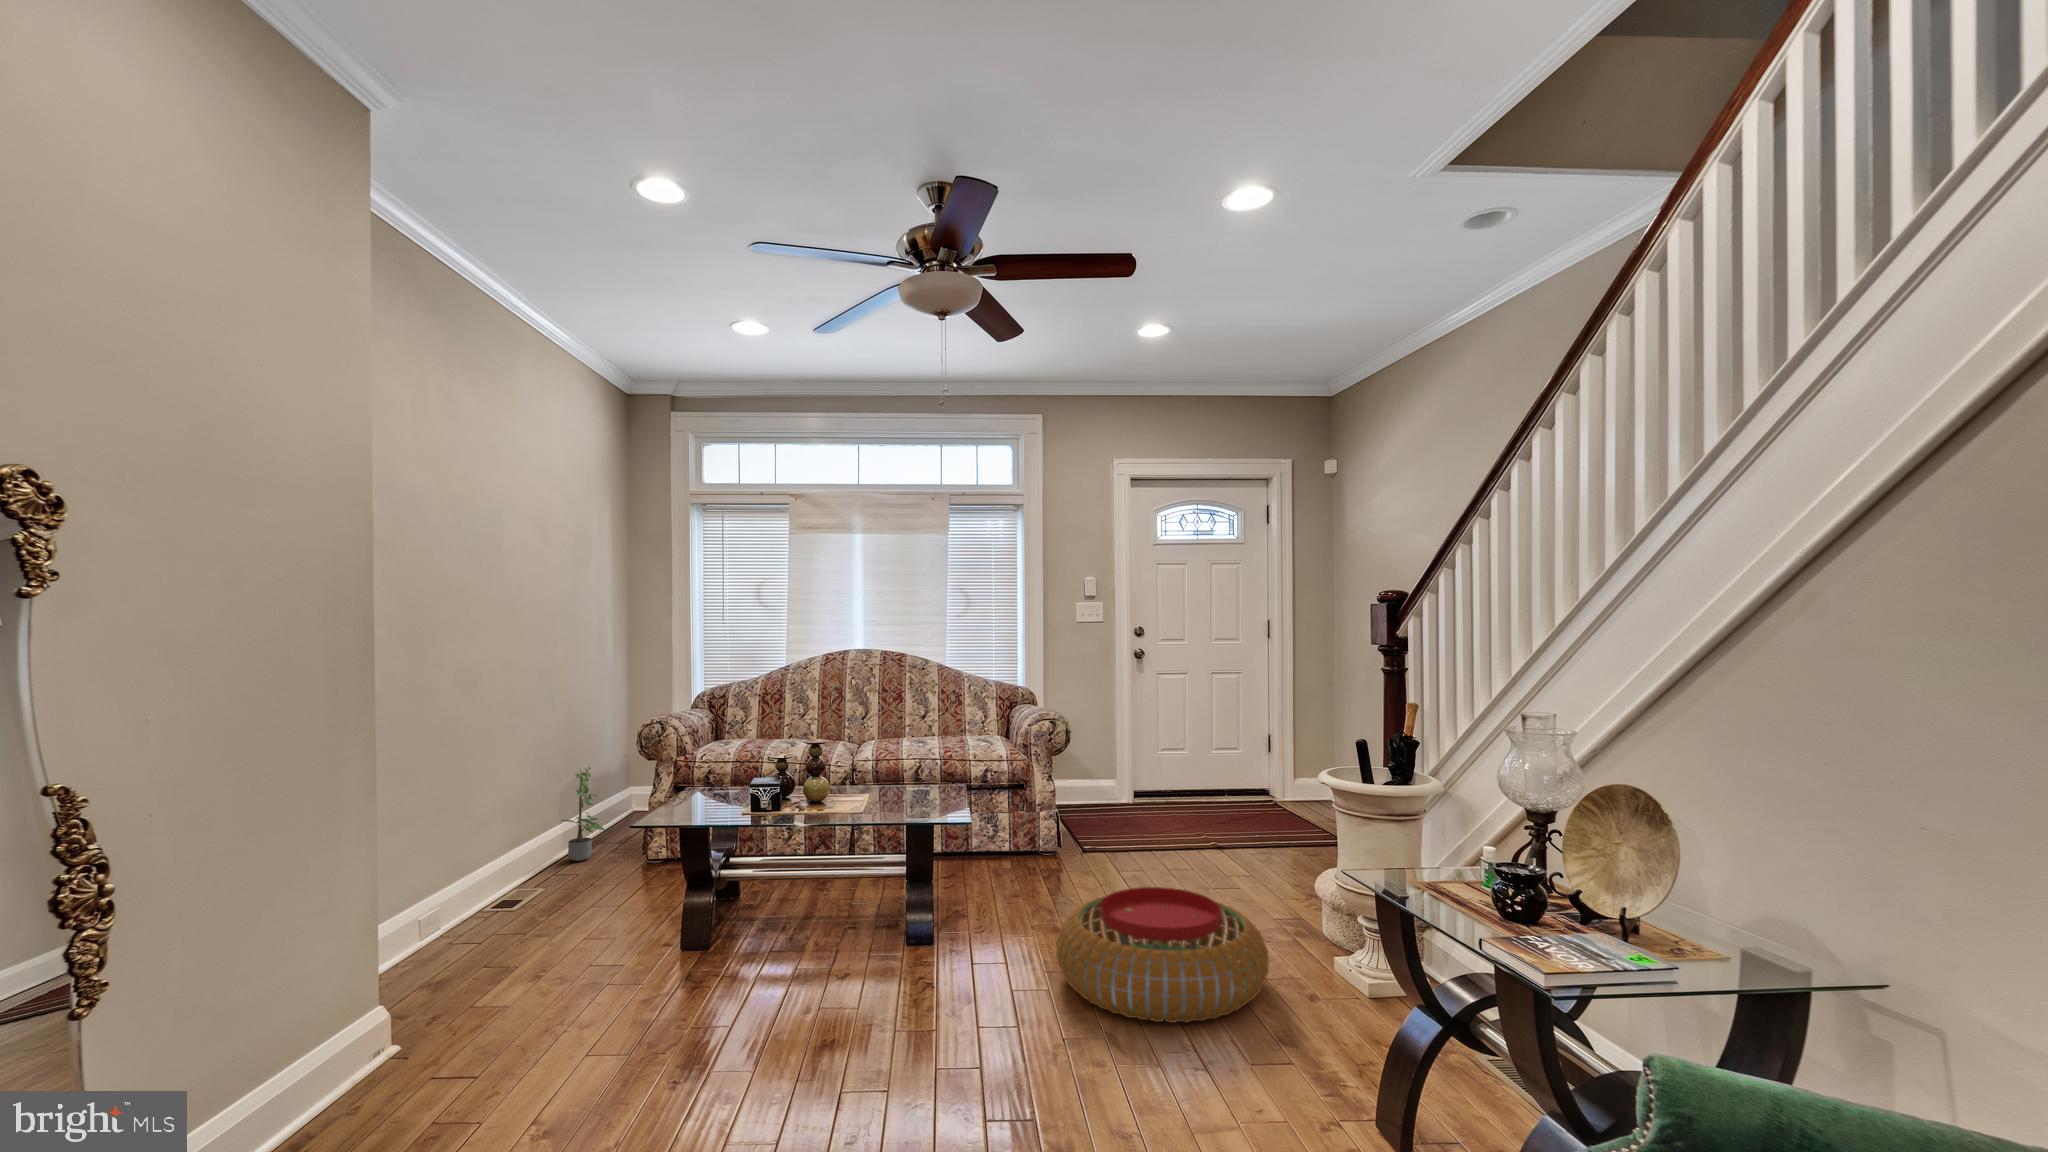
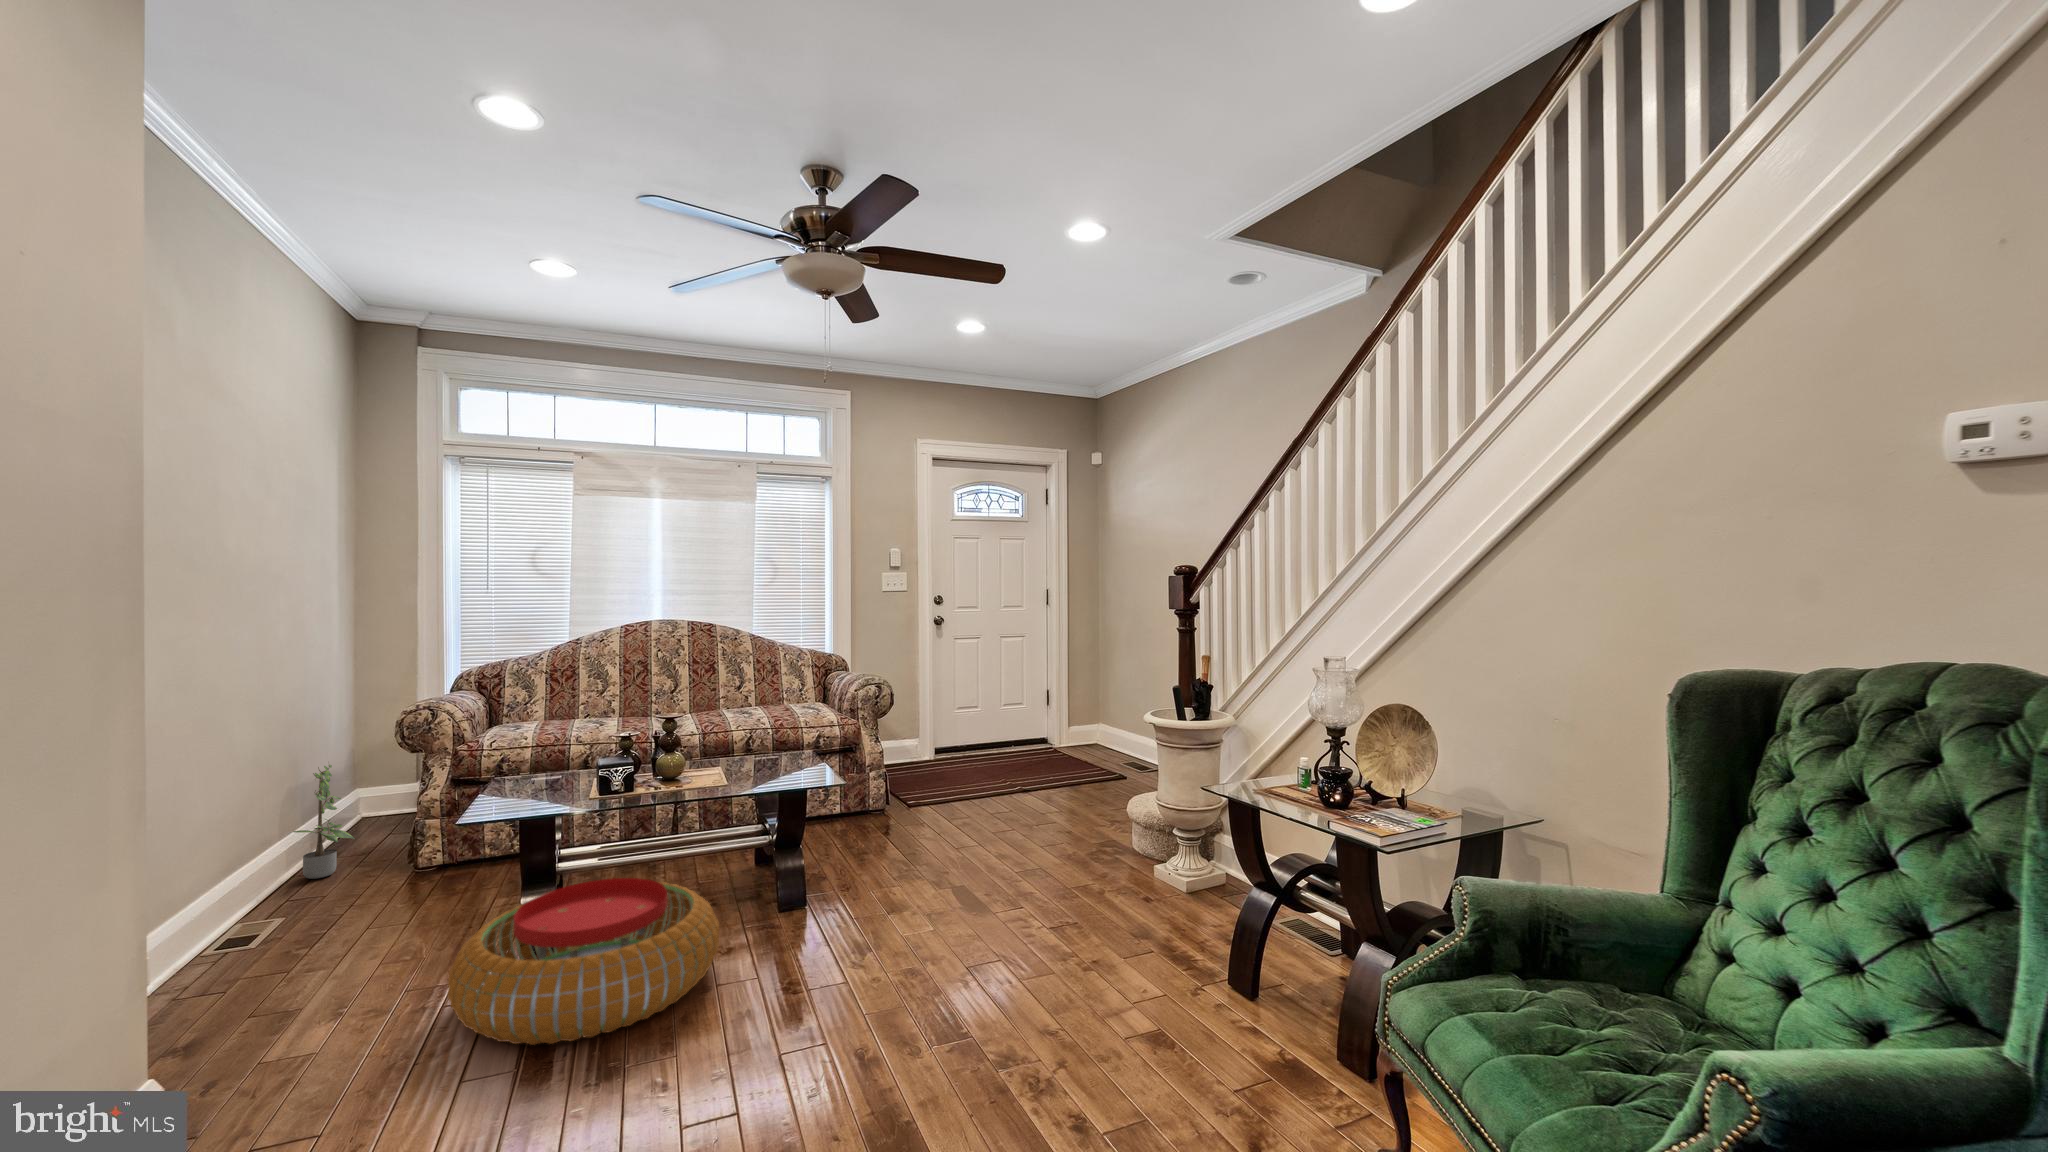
pouf: present [1056,887,1269,1023] -> present [448,878,719,1045]

